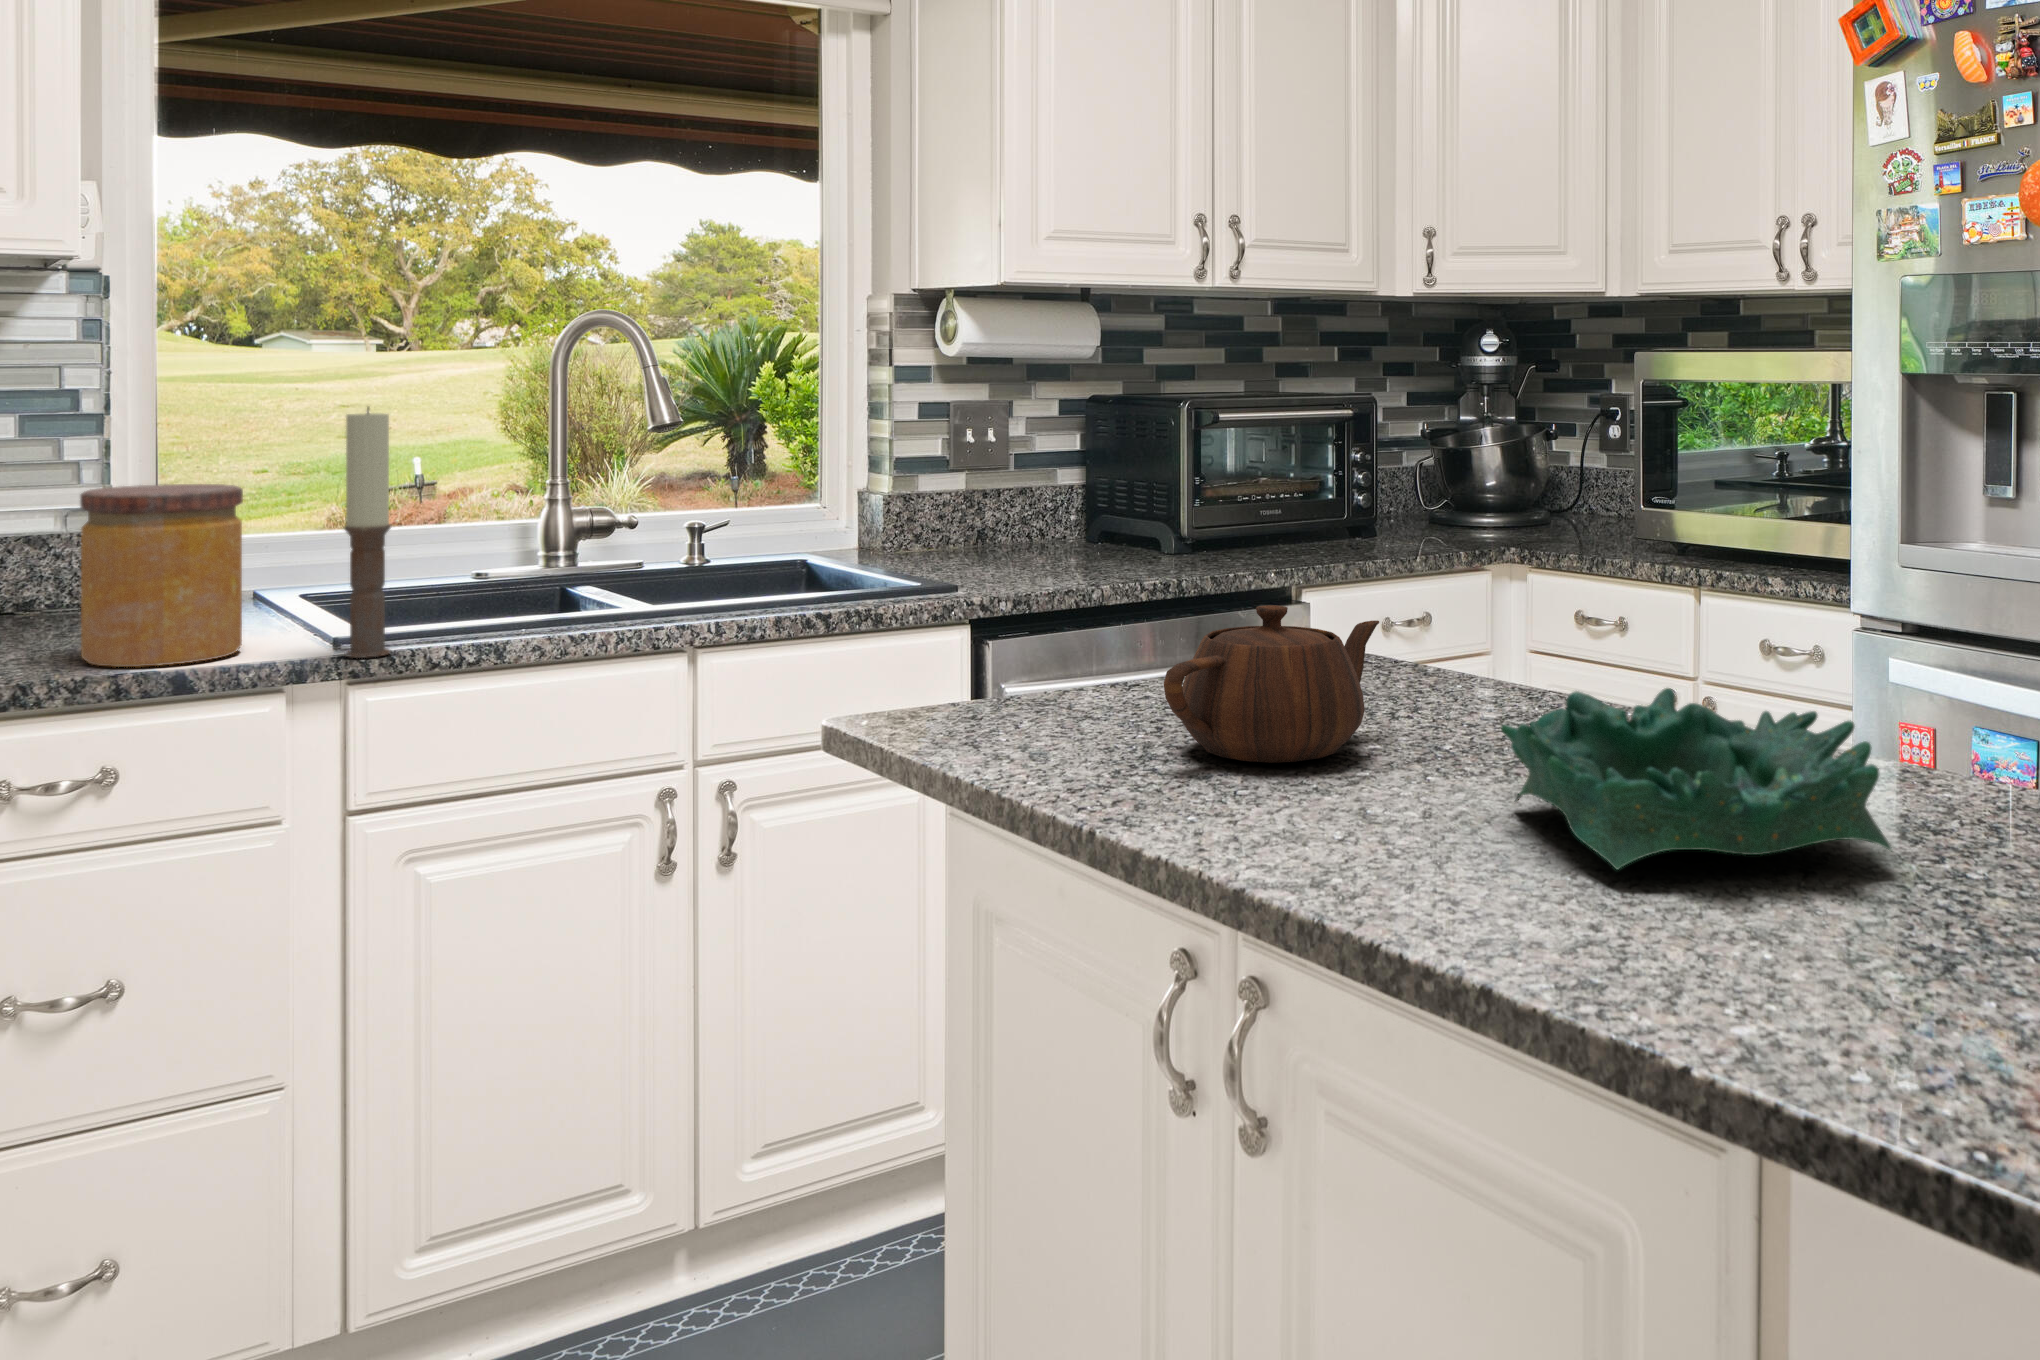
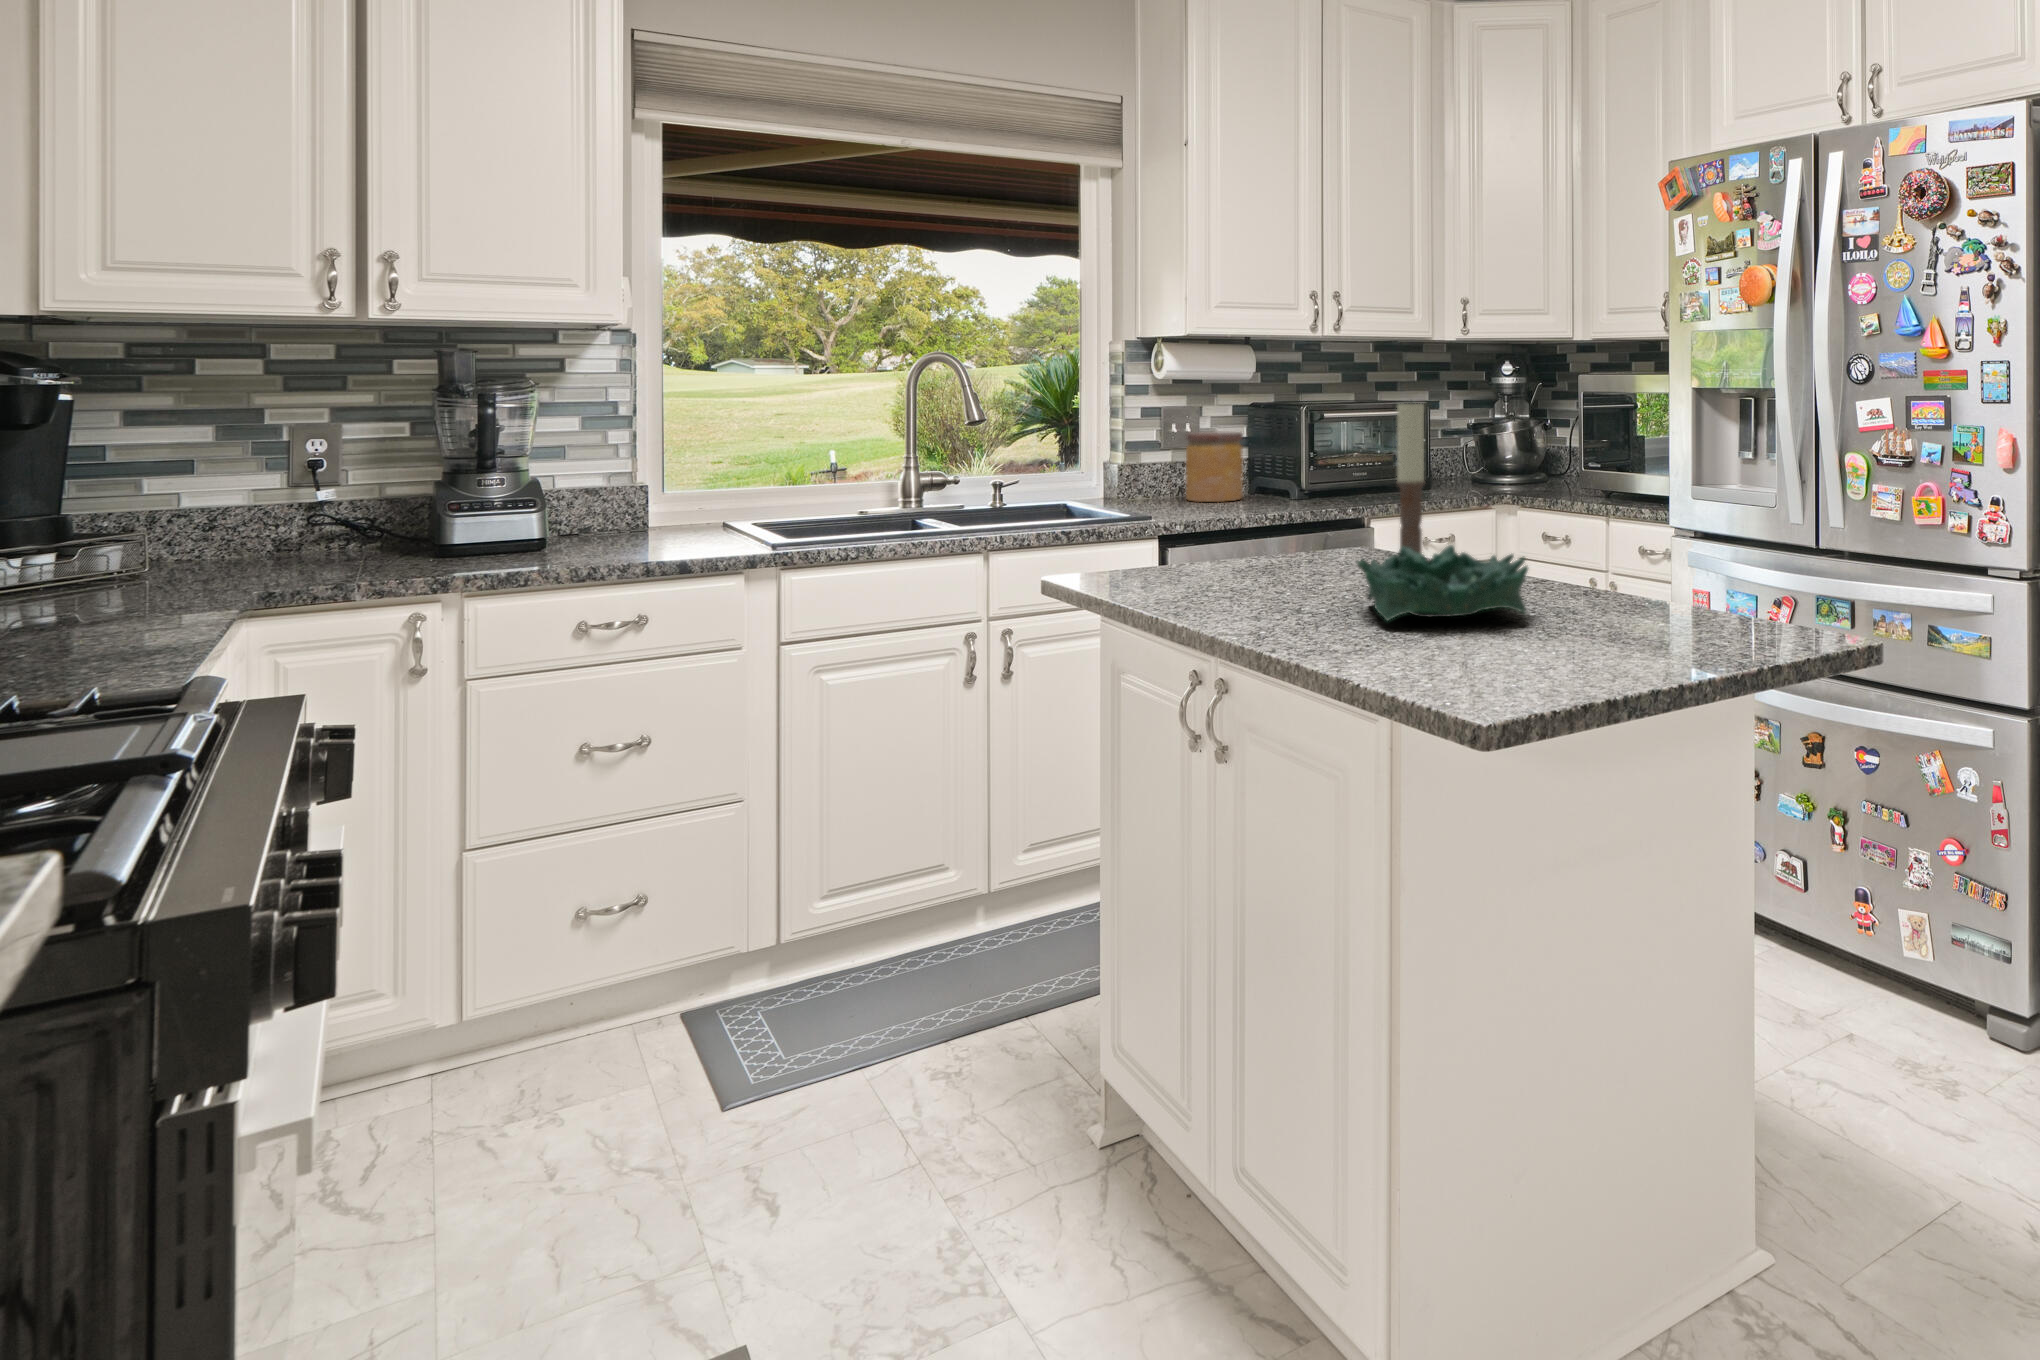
candle: present [344,407,391,658] -> present [1397,403,1425,554]
jar: present [80,484,243,667] -> present [1186,431,1243,502]
teapot: present [1164,605,1379,763] -> none [1203,508,1331,588]

